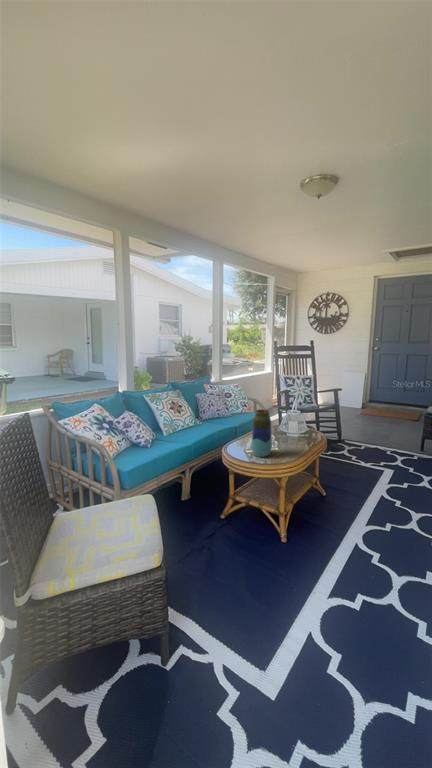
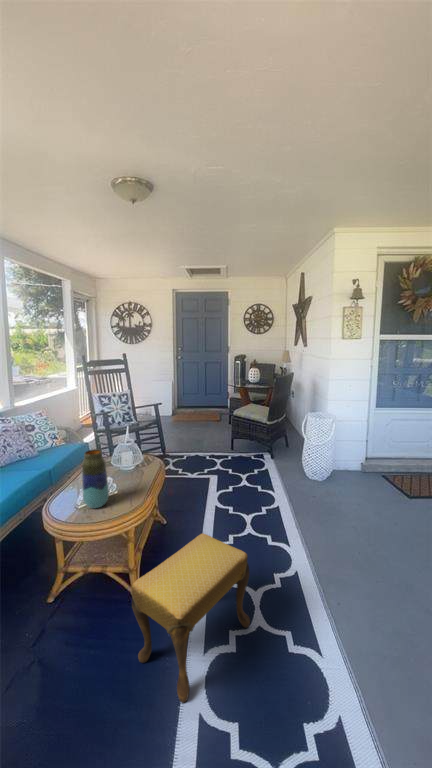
footstool: none [272,499,386,620] -> present [131,533,250,703]

